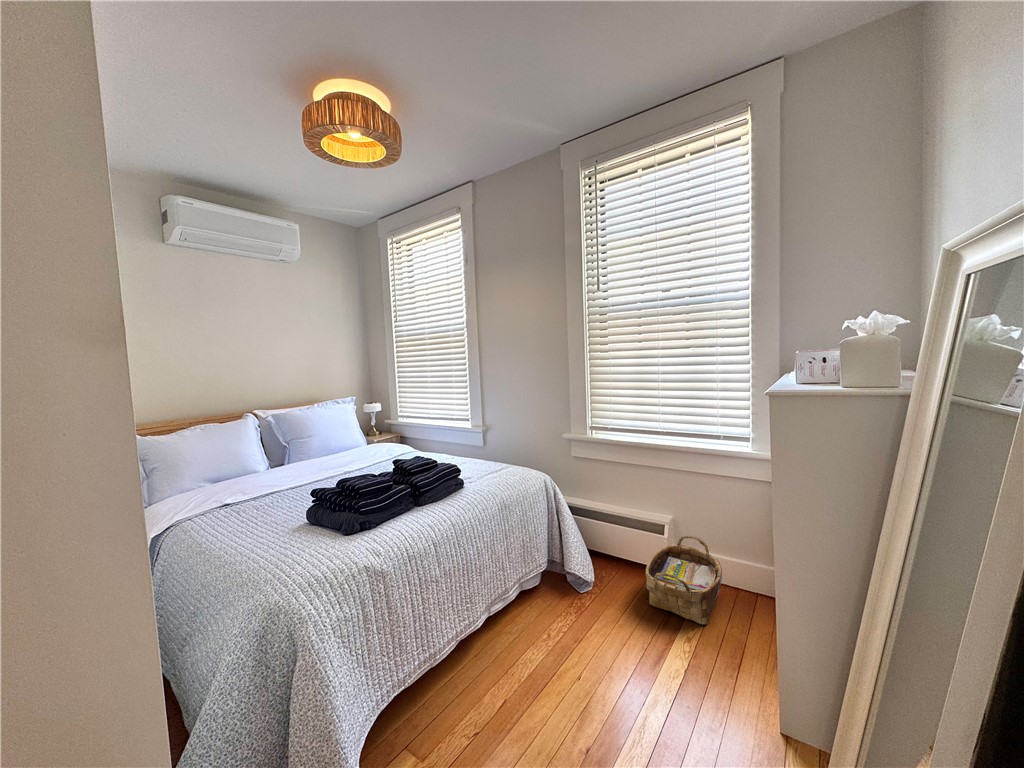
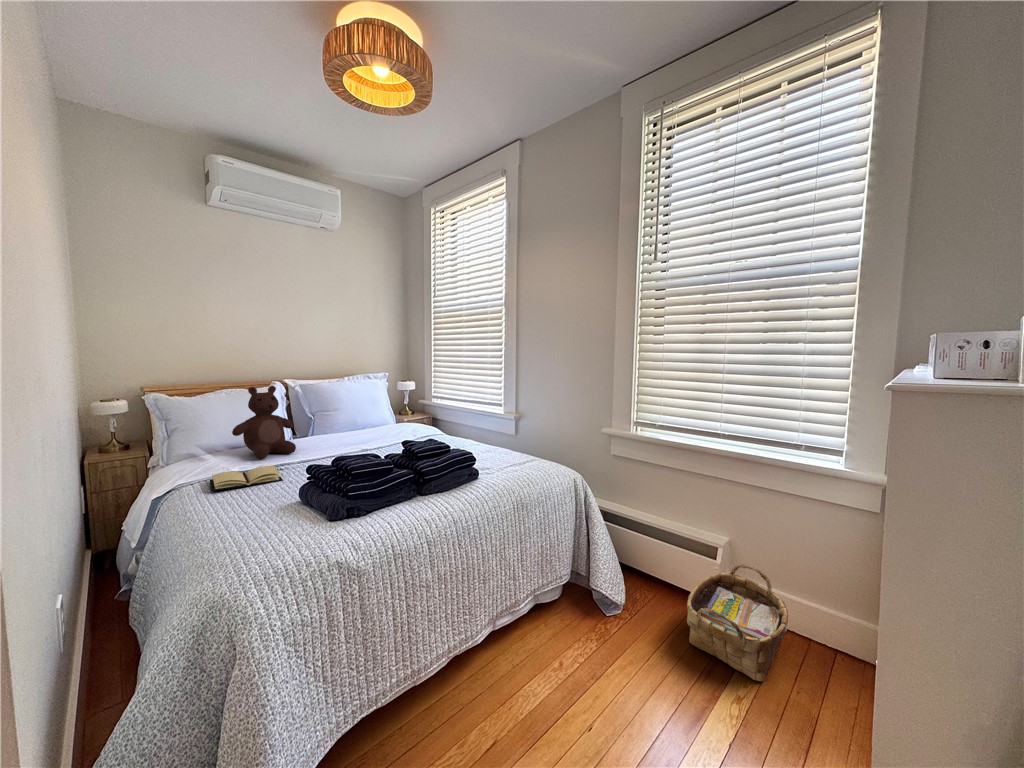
teddy bear: none [220,419,283,490] -> present [232,386,296,458]
book: none [210,495,283,523] -> present [210,466,283,491]

